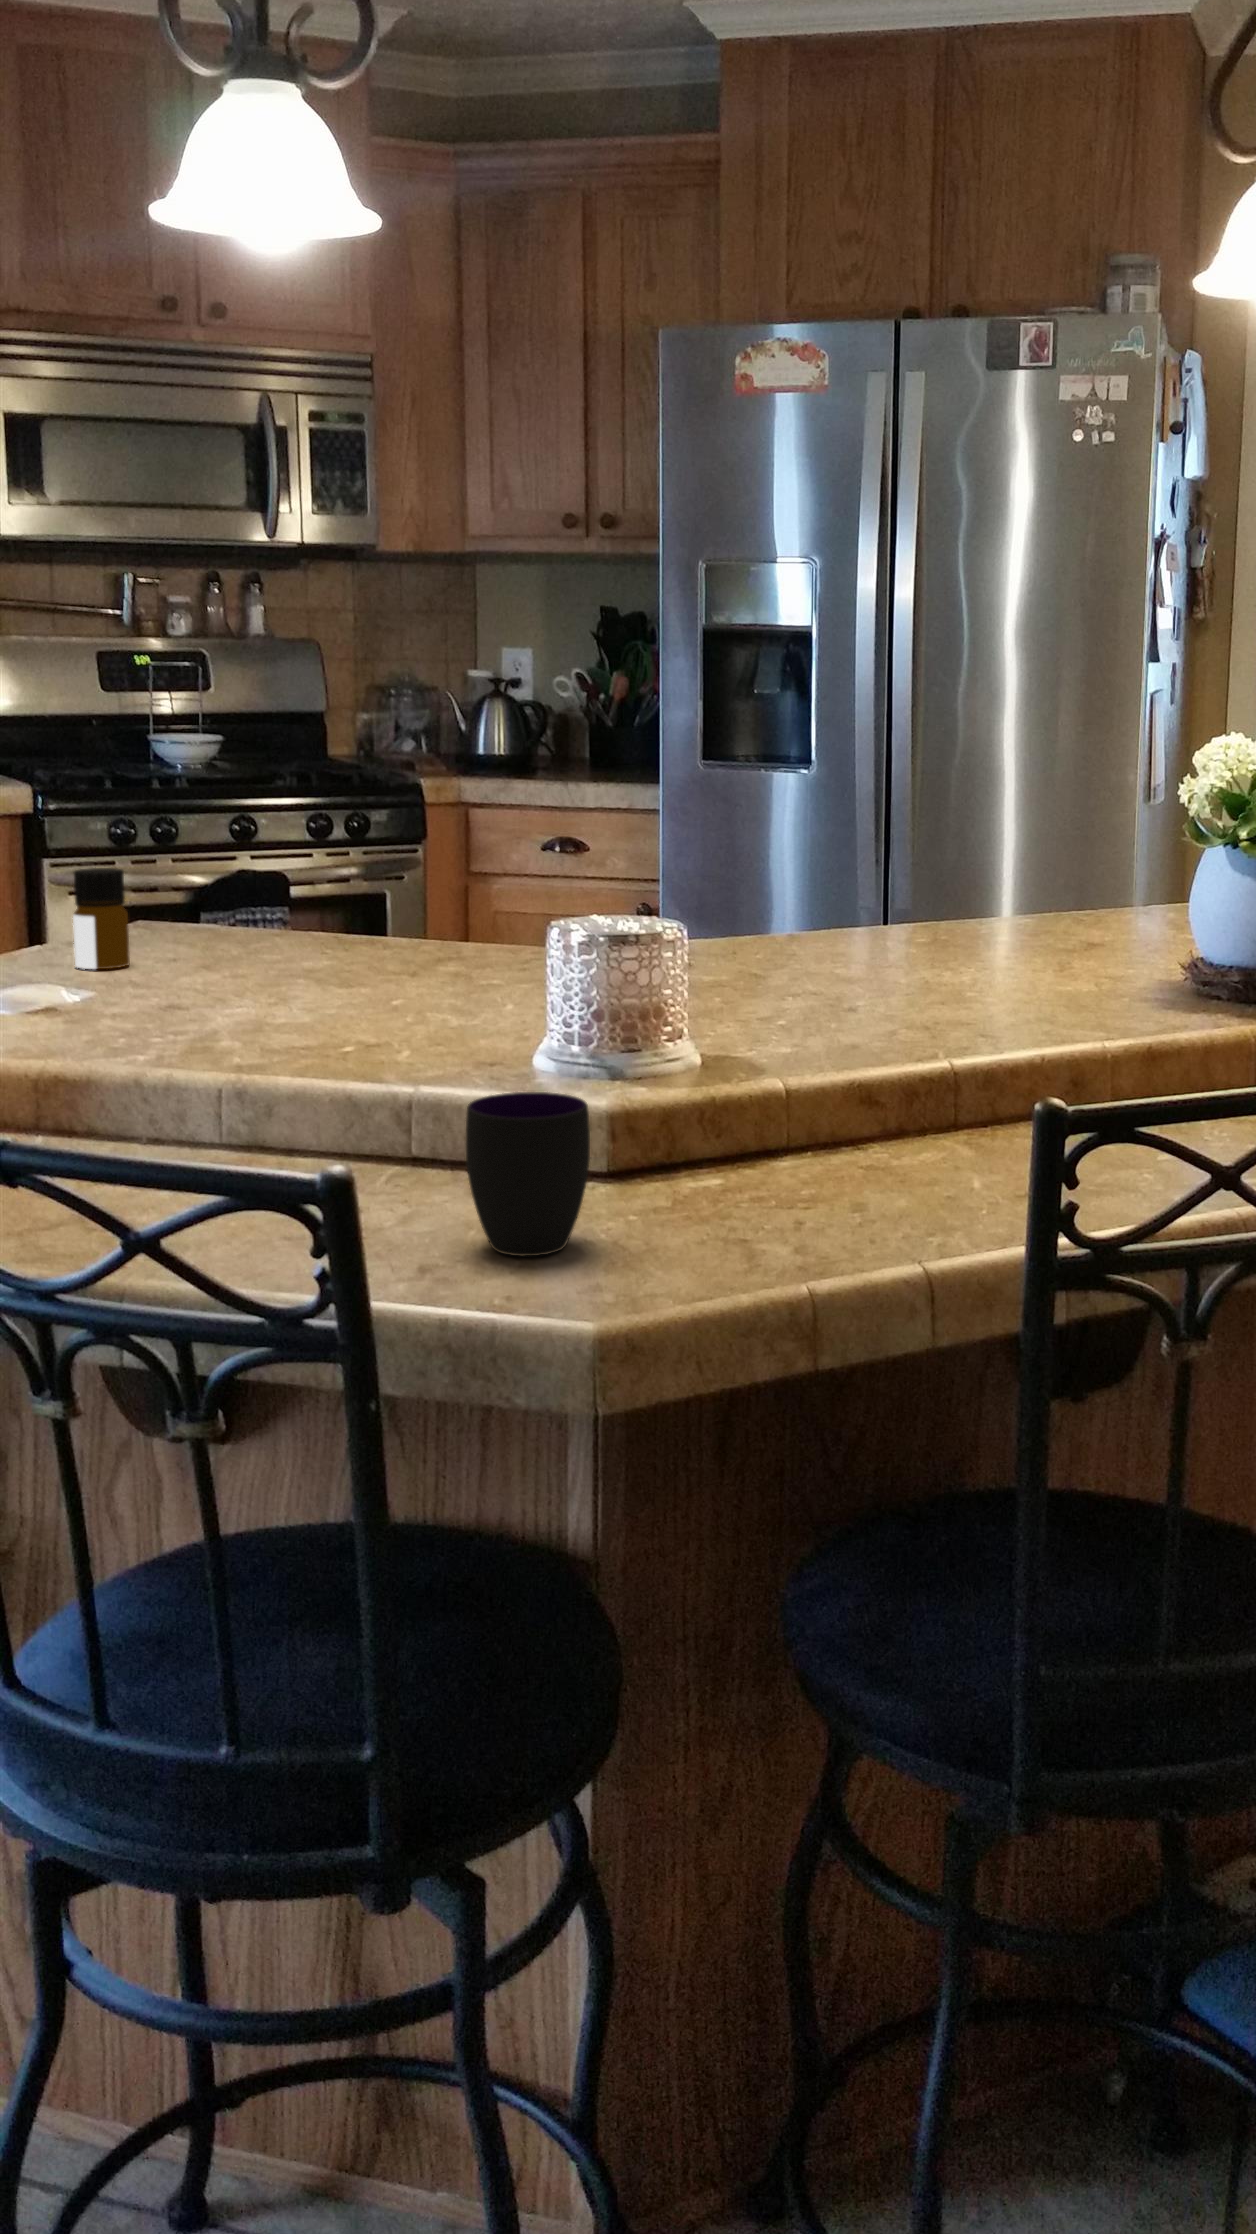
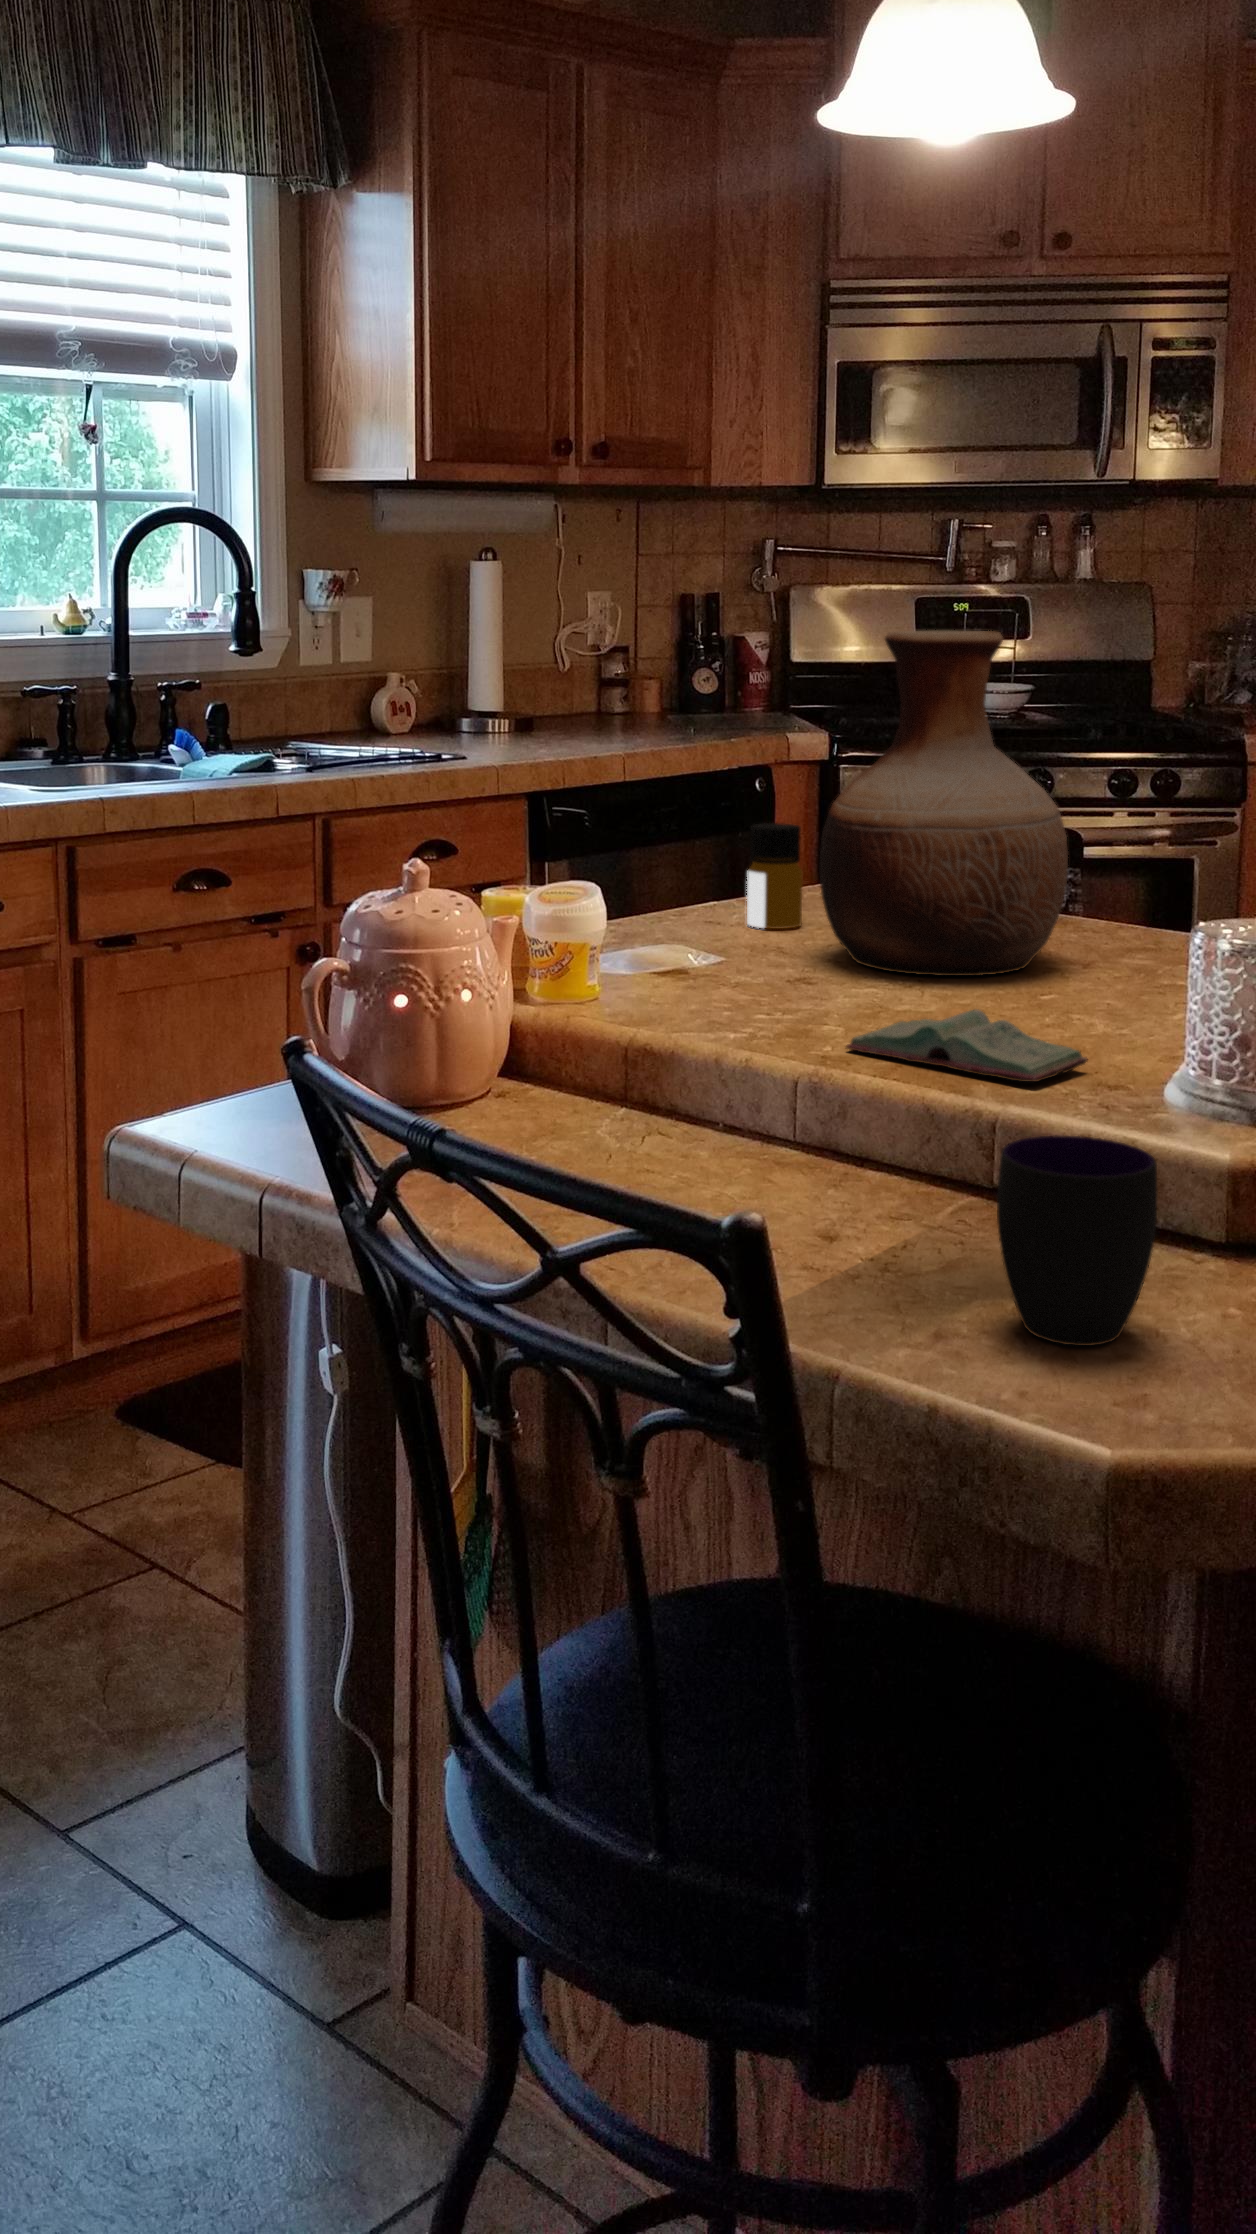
vase: none [163,683,389,996] -> present [819,631,1068,976]
book: none [251,1013,464,1068] -> present [846,1009,1087,1082]

